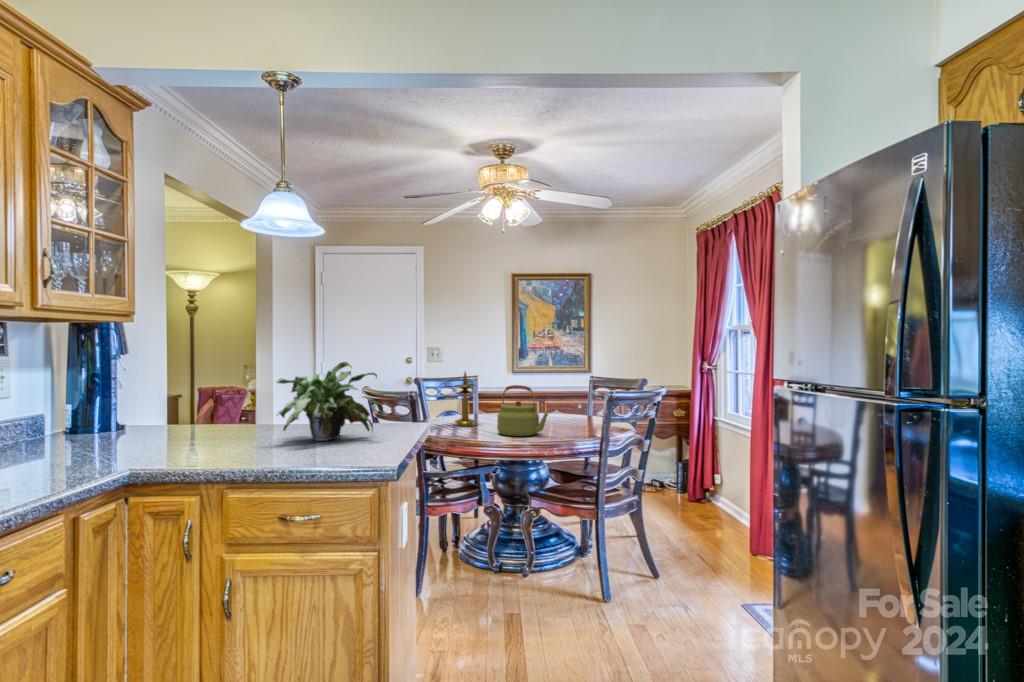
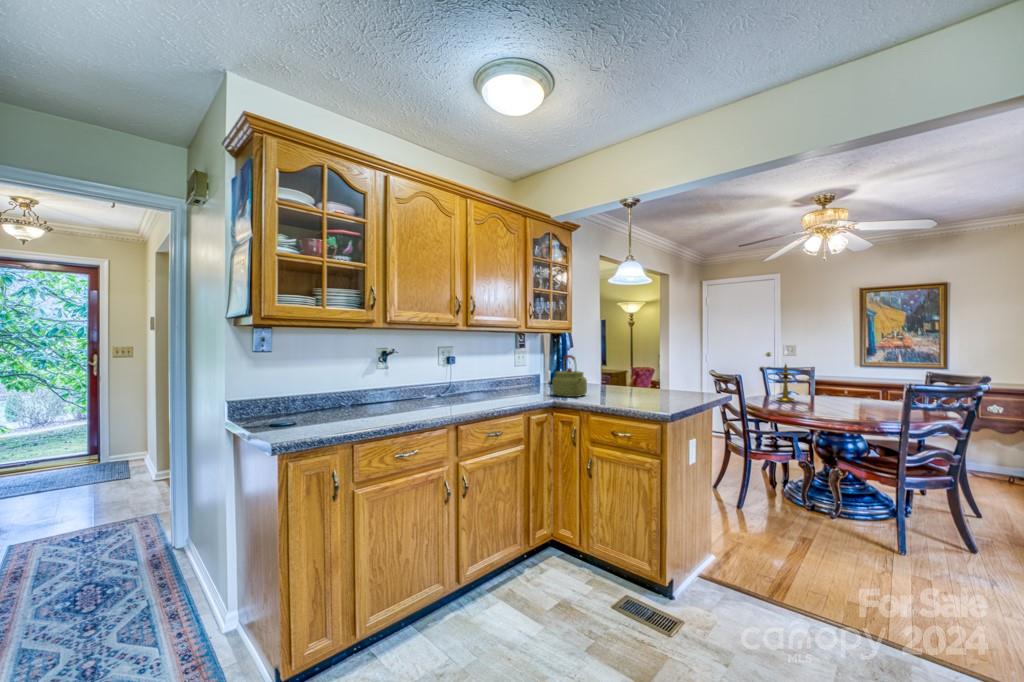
potted plant: present [276,362,383,441] -> none [624,354,684,397]
kettle: present [497,385,548,436] -> present [552,355,587,397]

